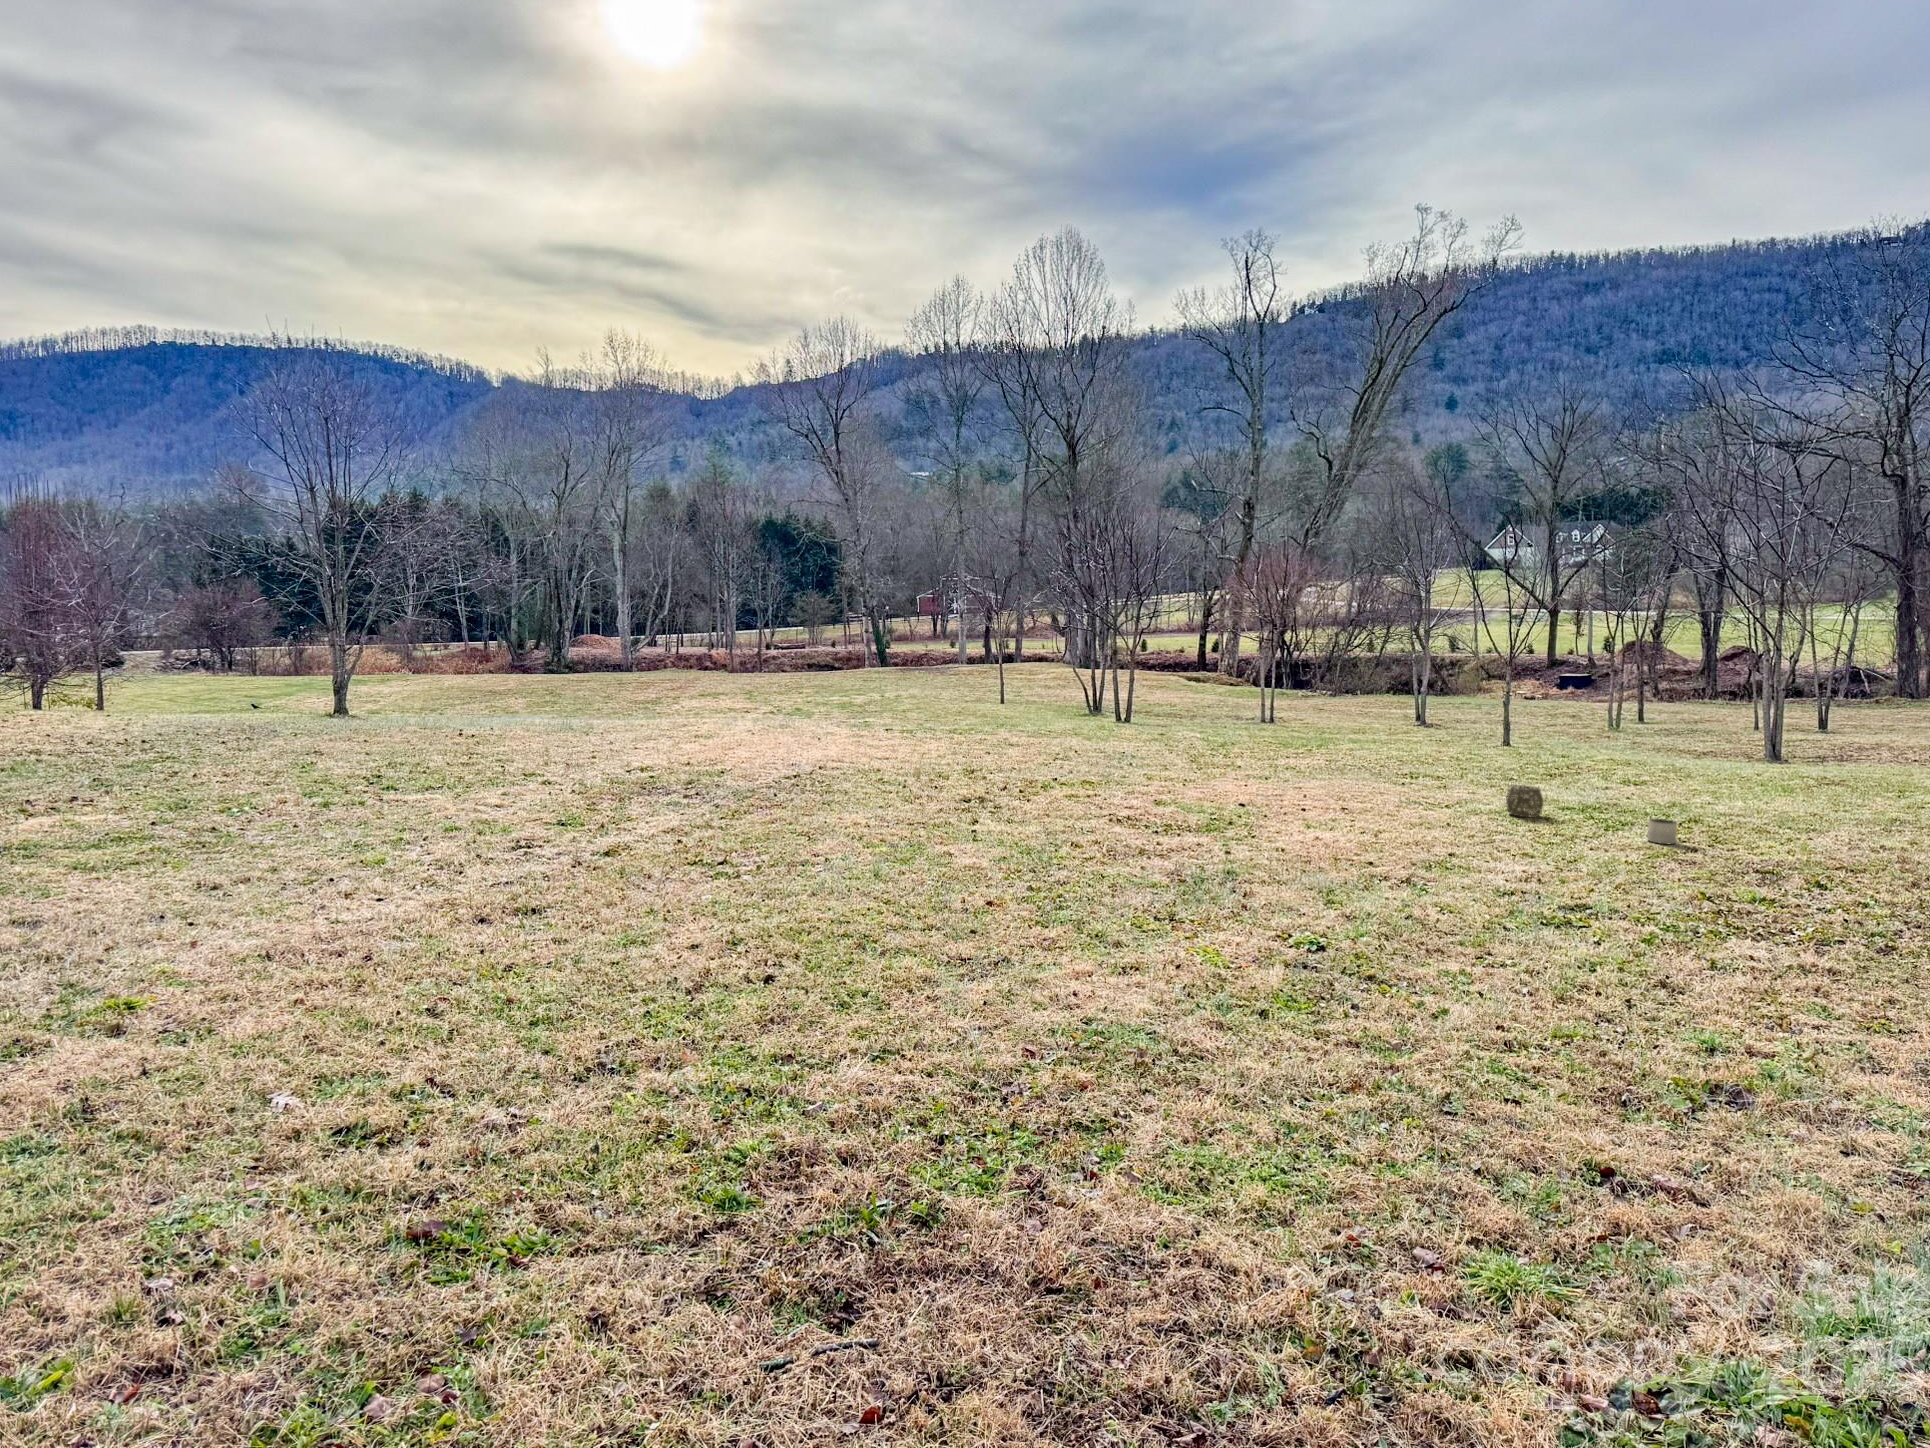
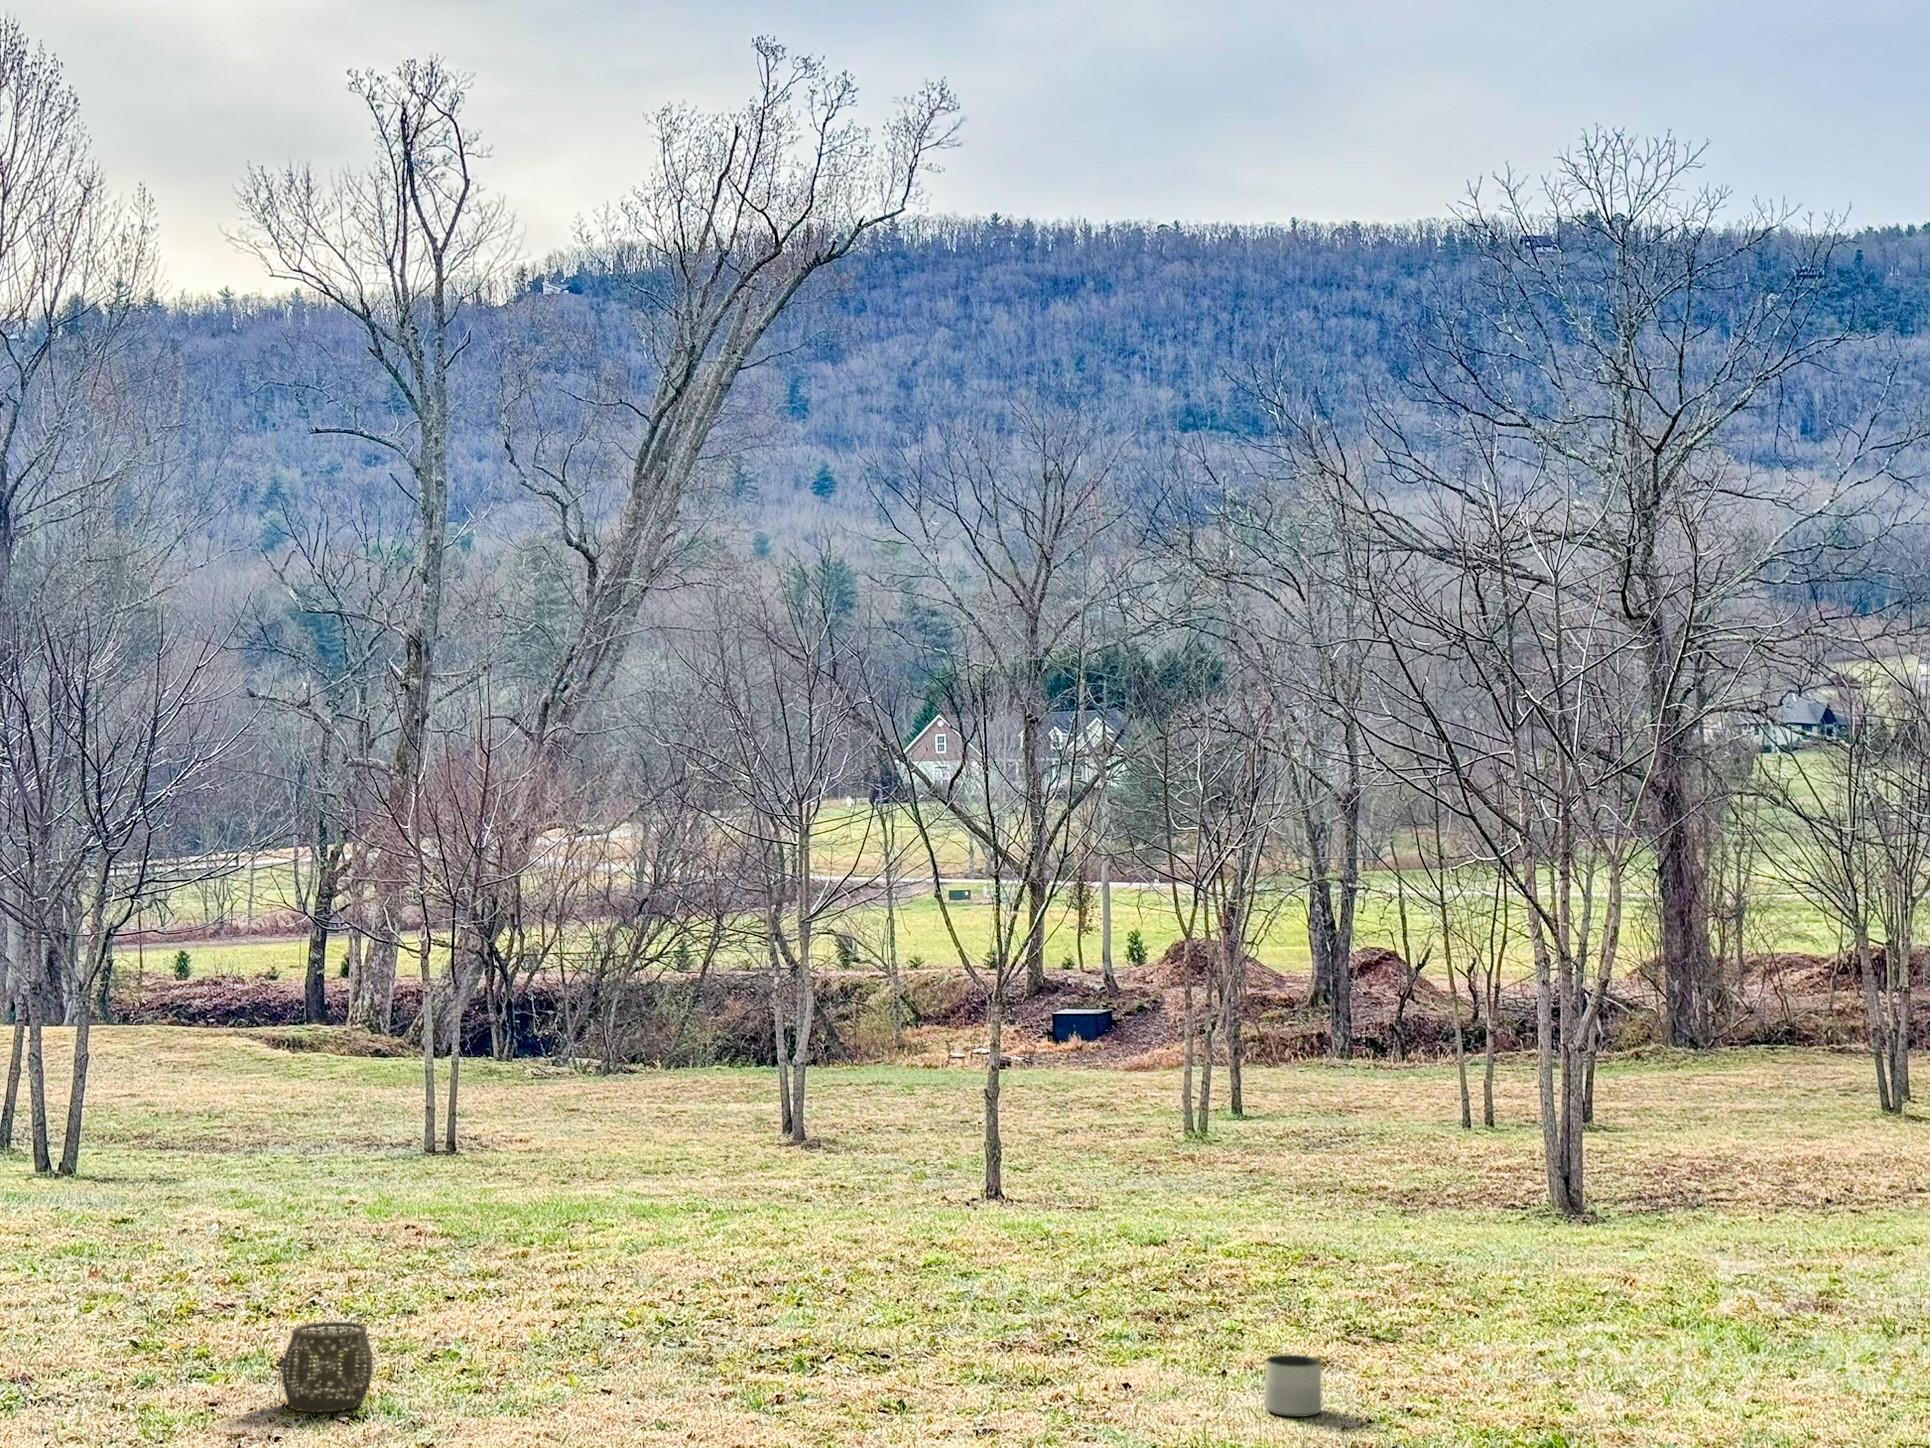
woven basket: present [1506,785,1543,818] -> present [282,1322,373,1413]

